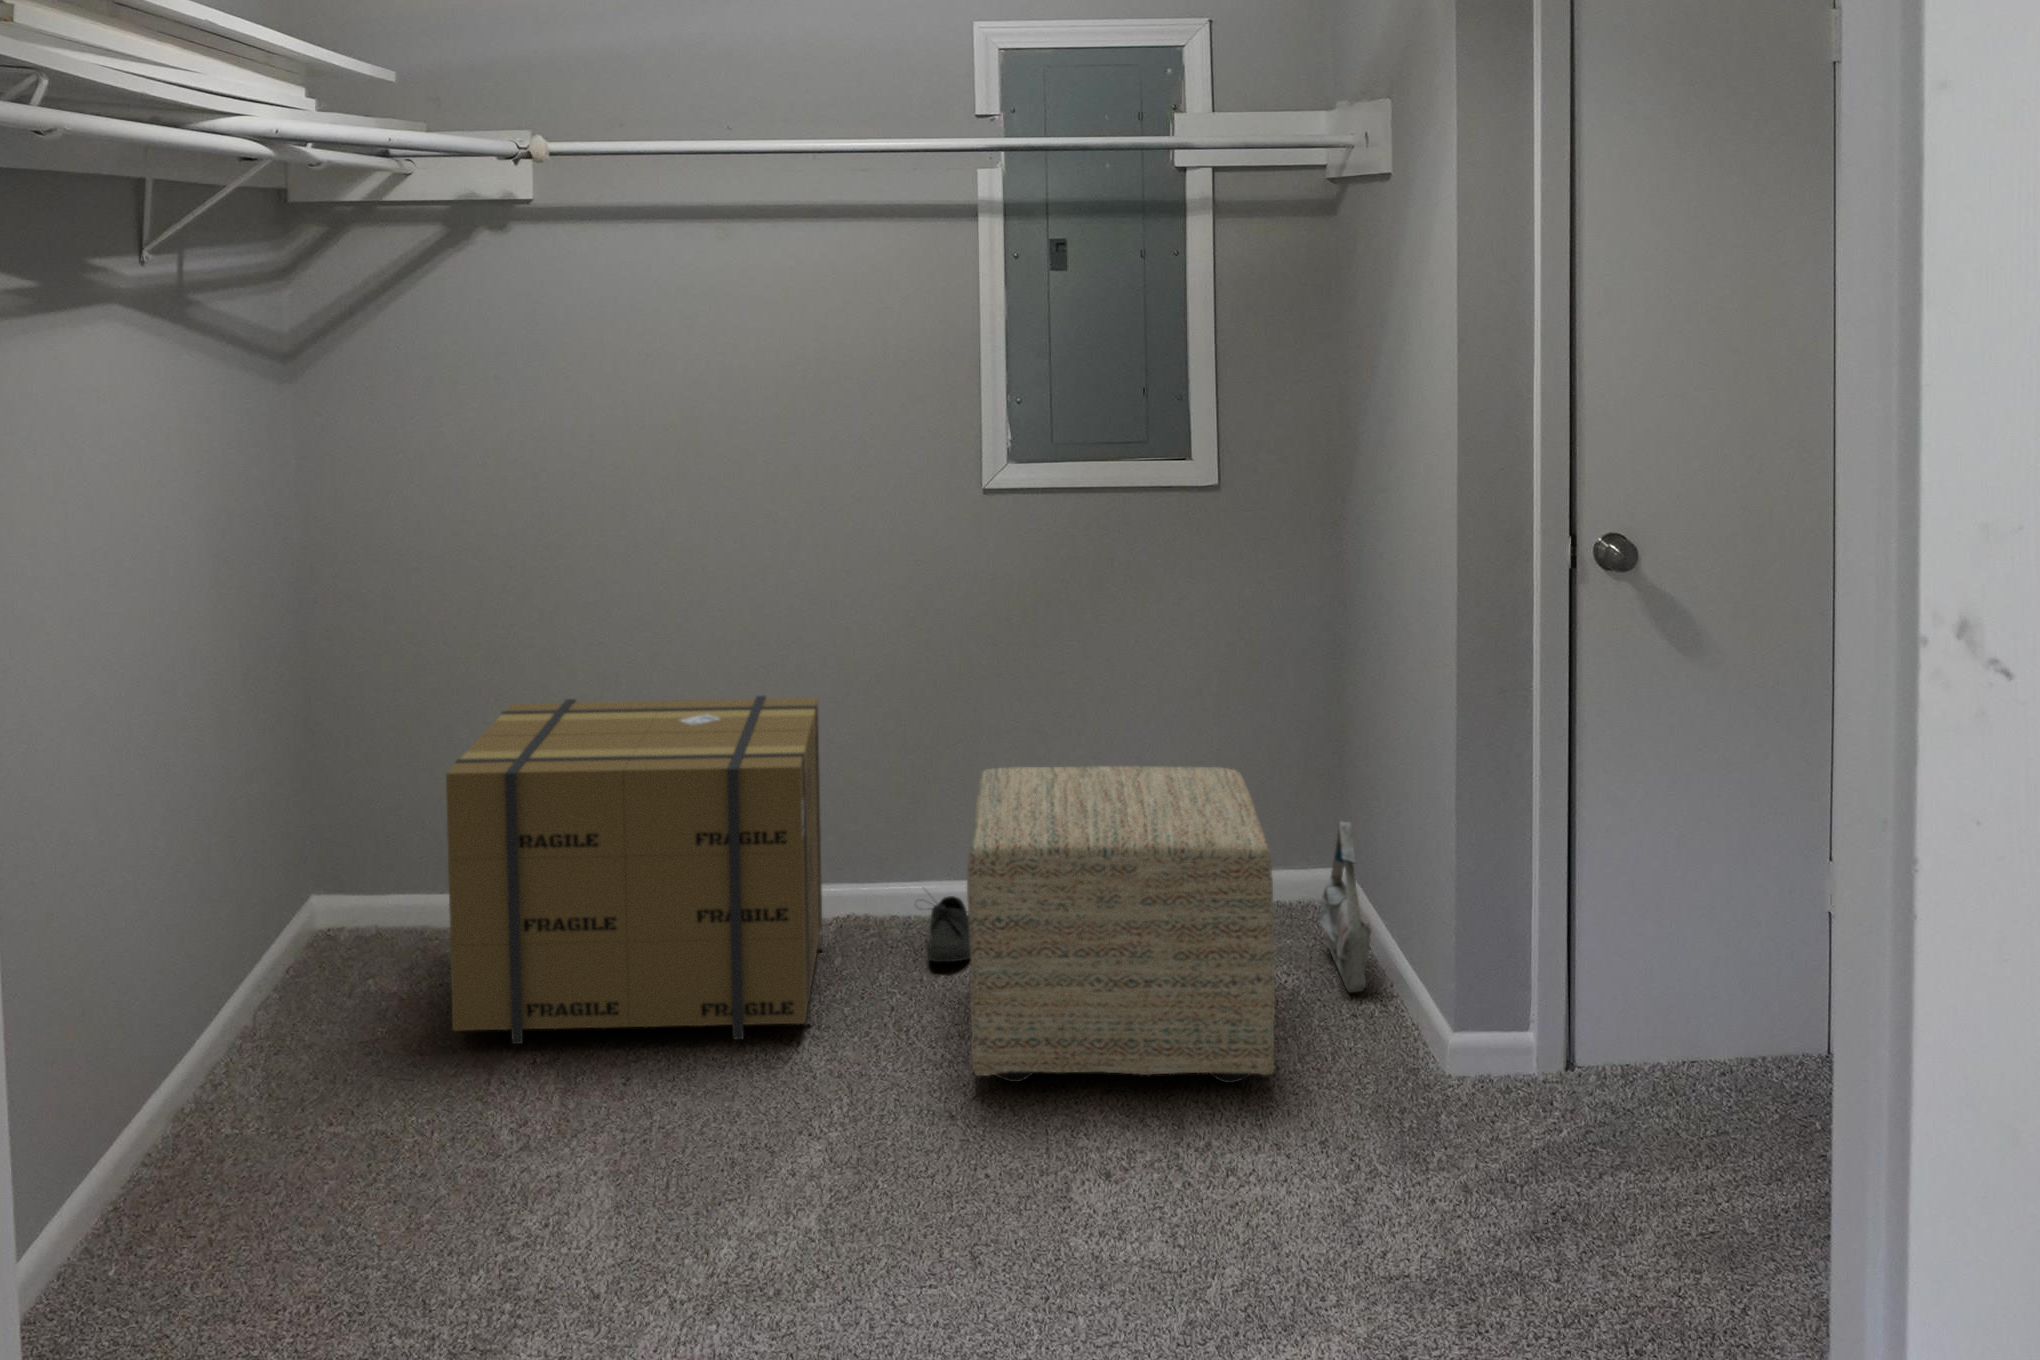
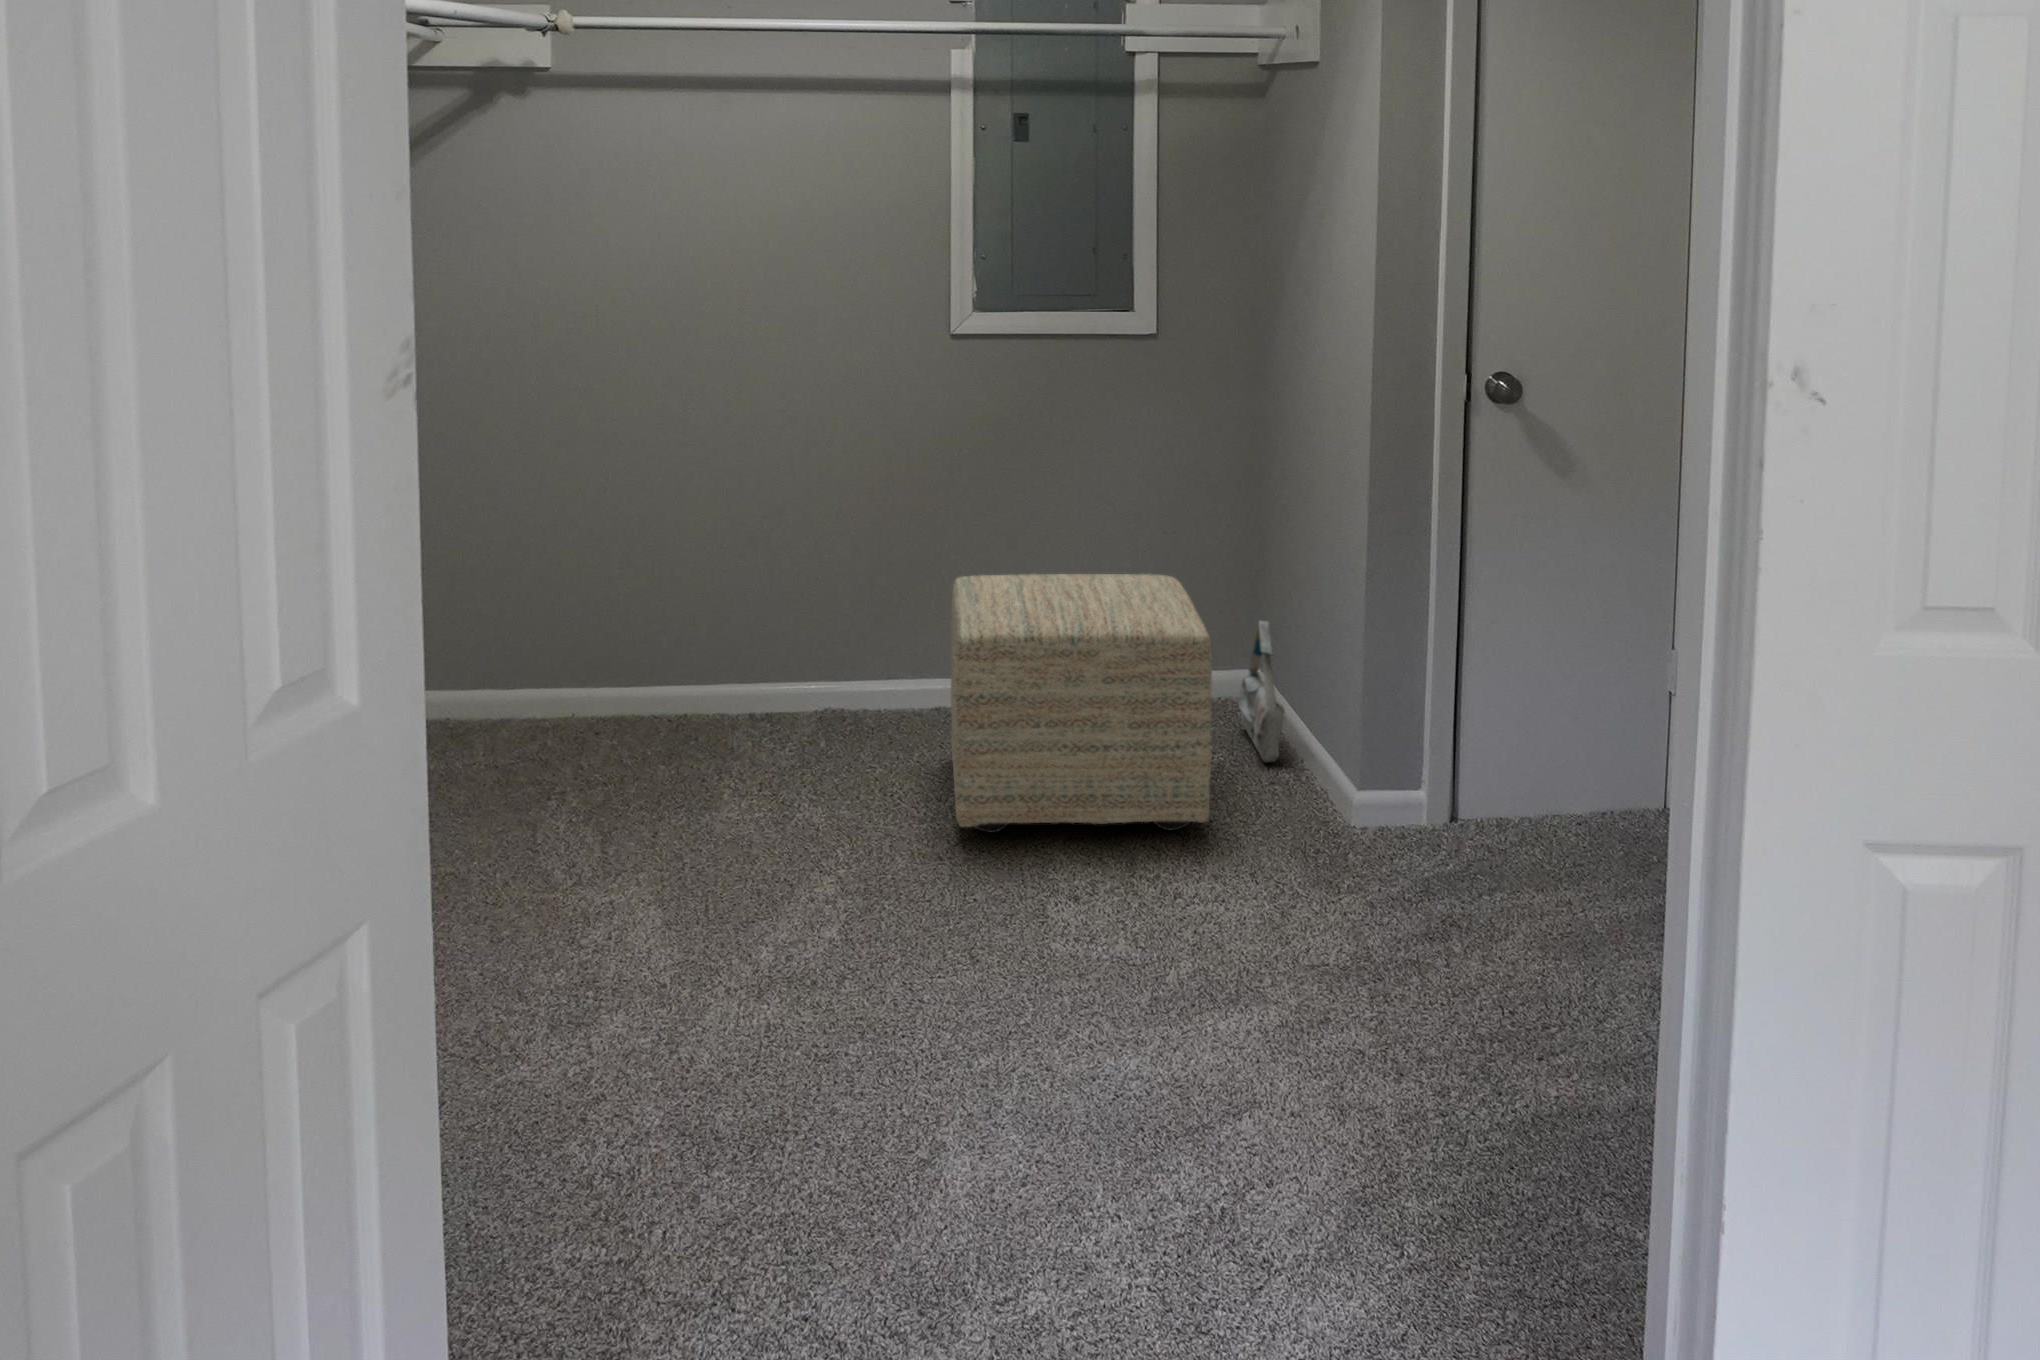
cardboard box: present [446,696,823,1044] -> none [492,516,809,811]
shoe: present [928,896,971,962] -> none [890,681,942,742]

